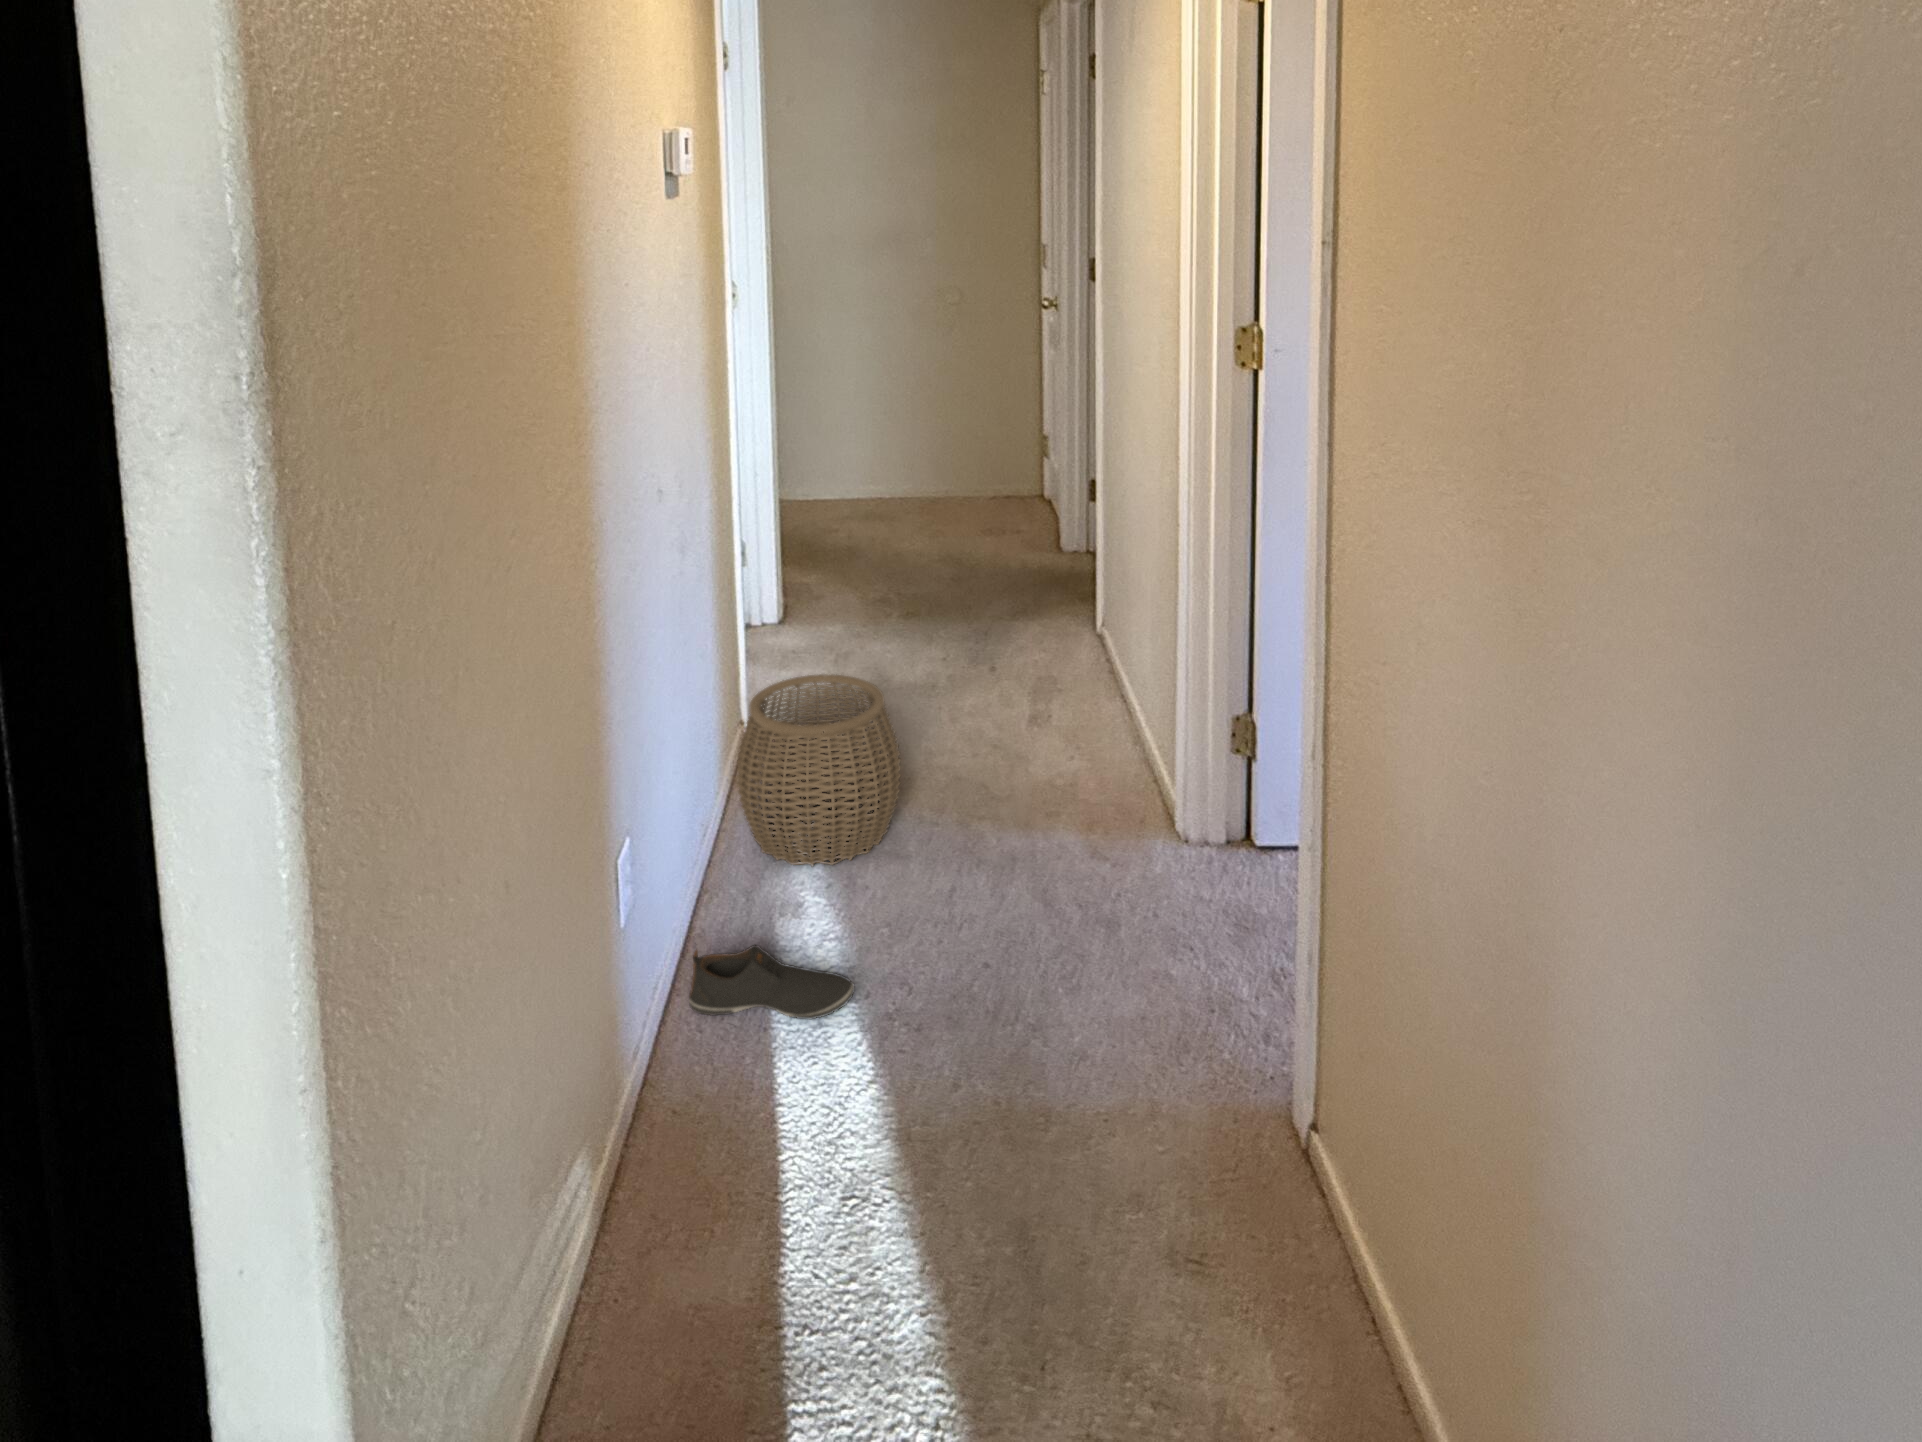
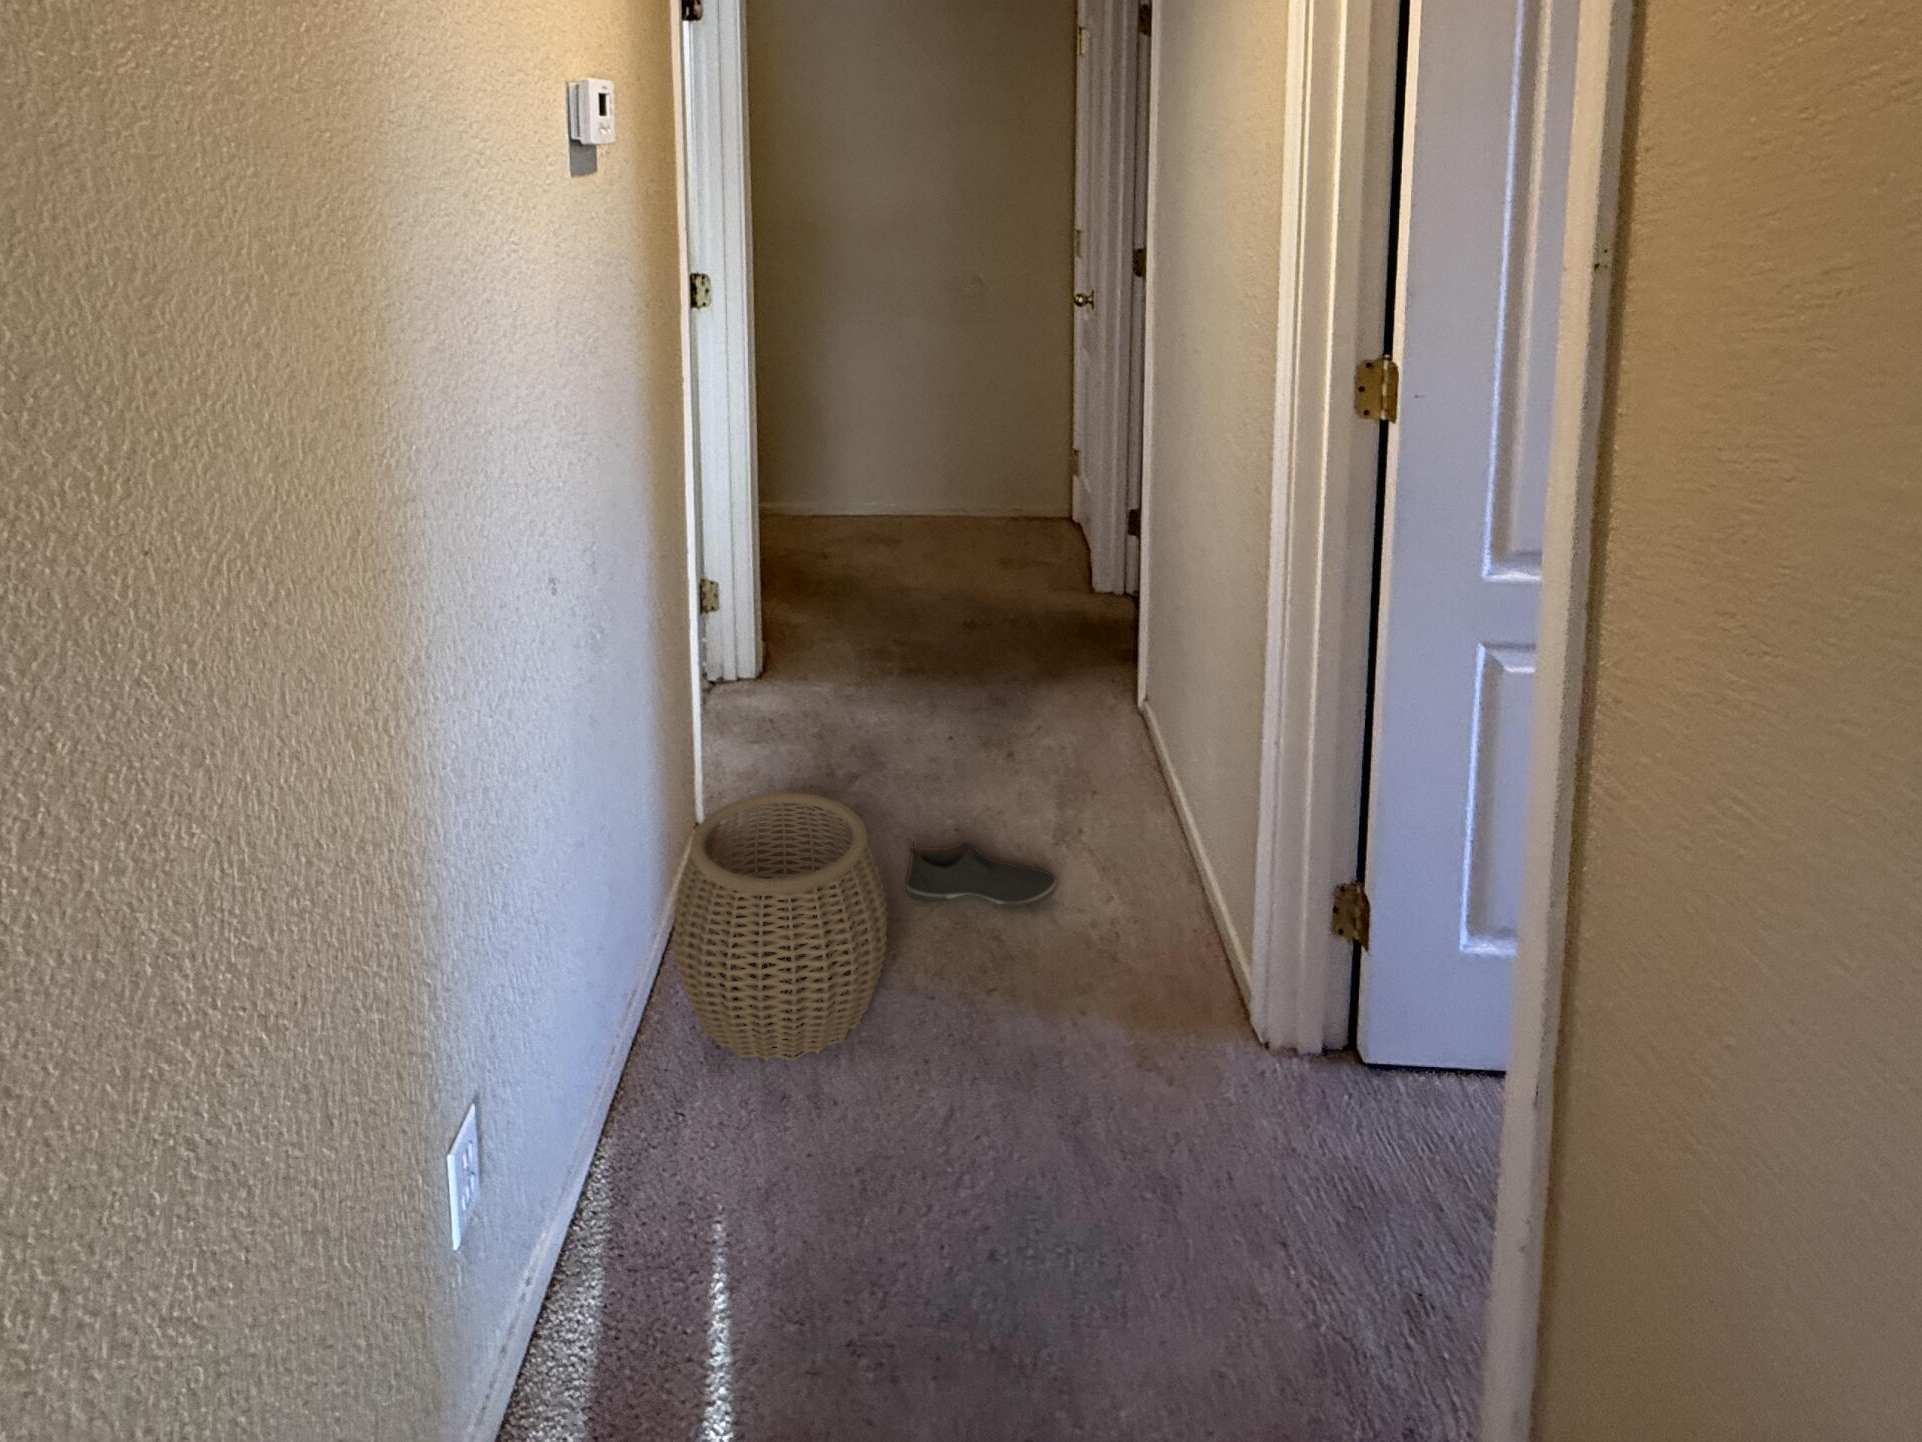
shoe: present [689,945,855,1019] -> present [906,840,1058,907]

